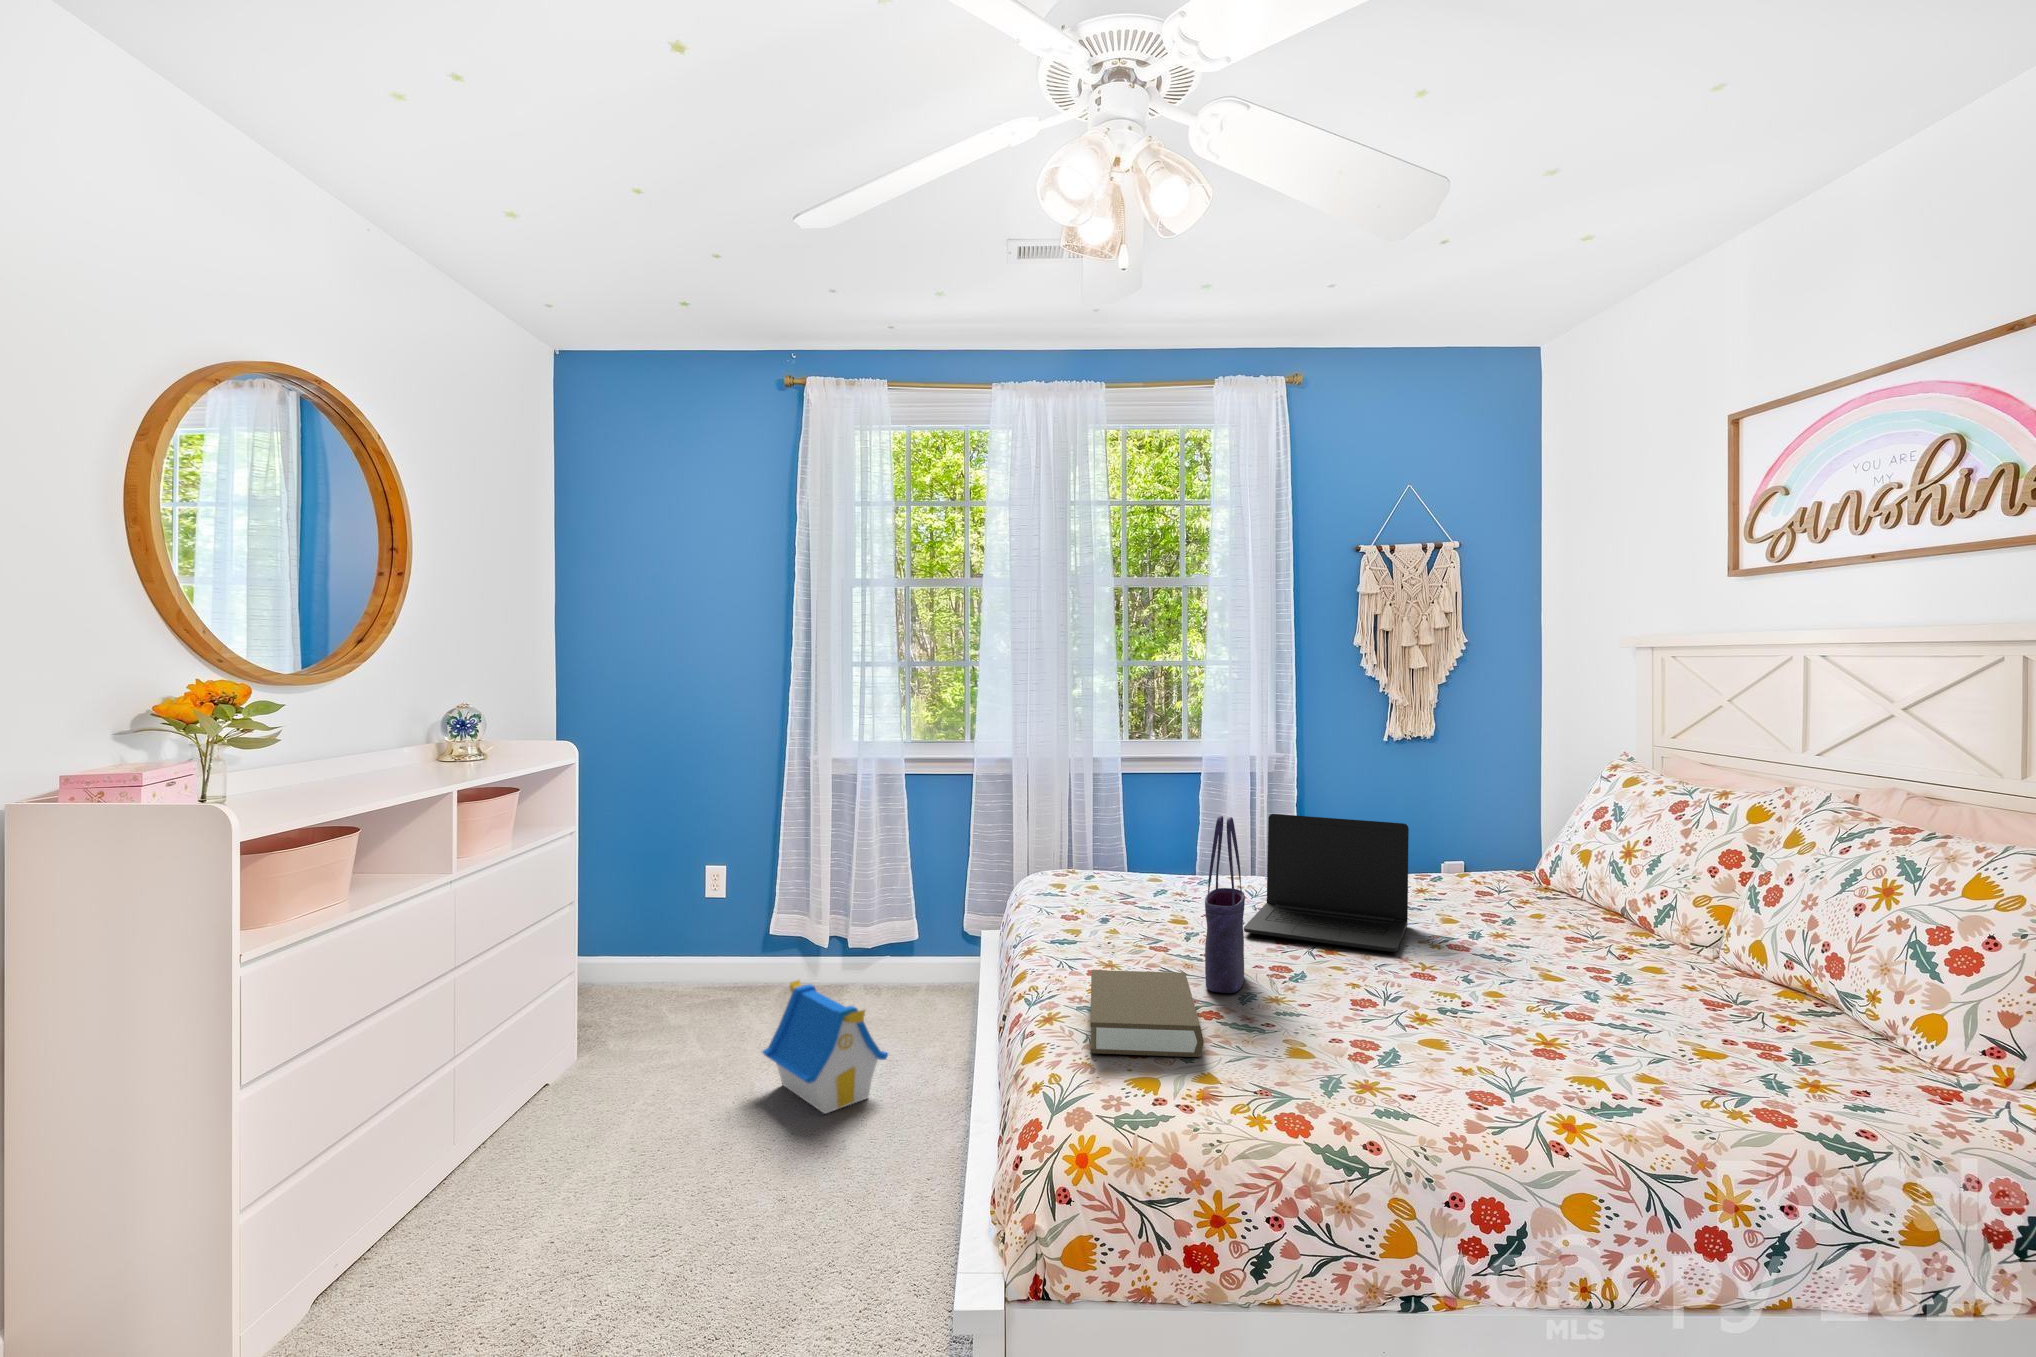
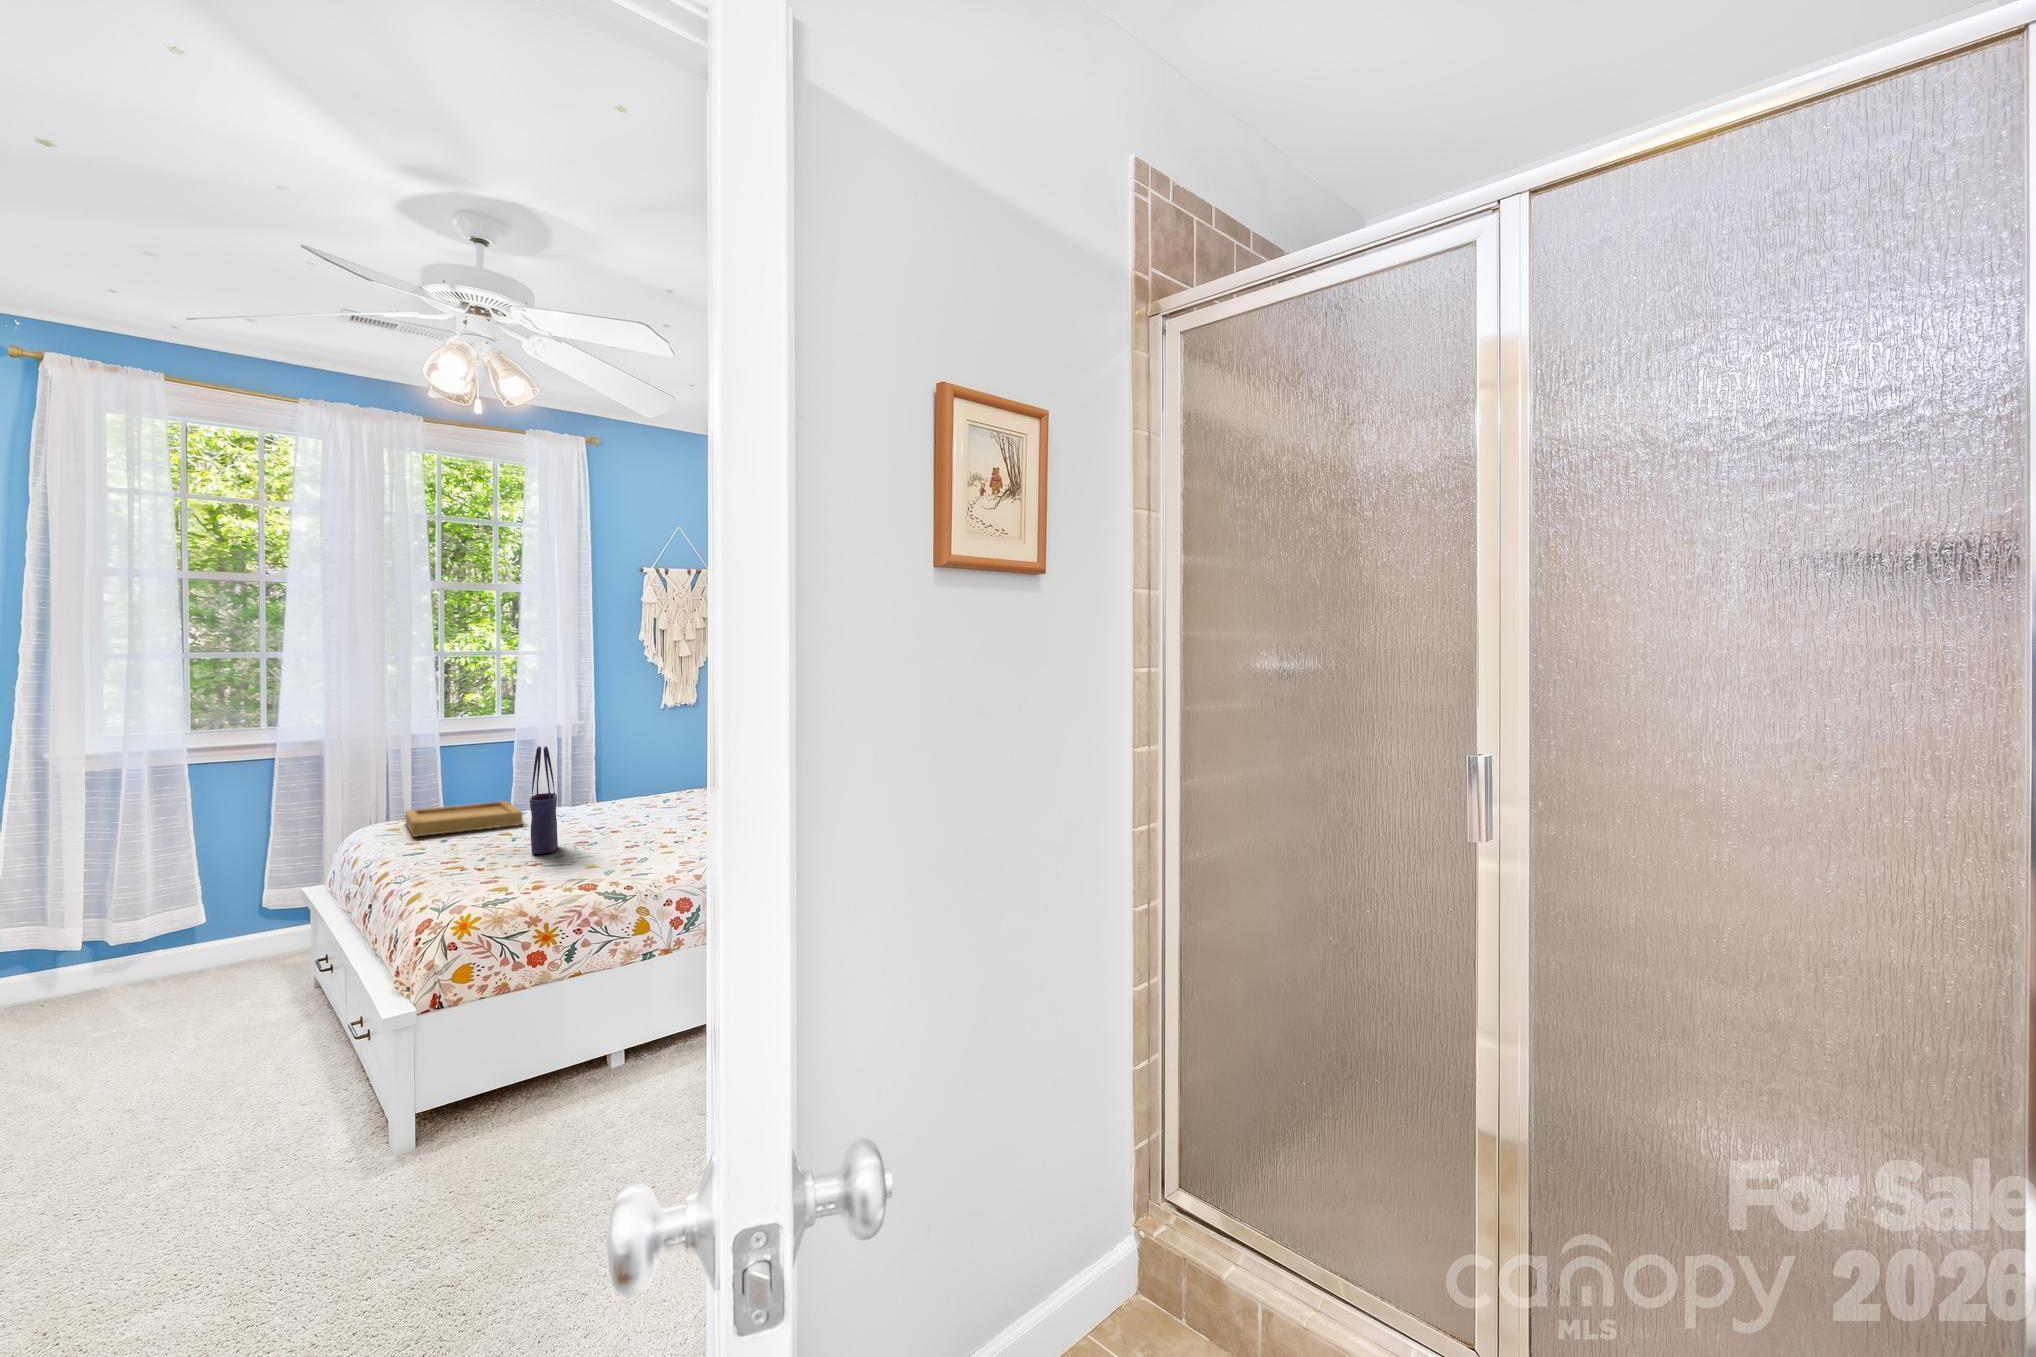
laptop: present [1244,814,1409,952] -> none [557,750,666,829]
tray: none [1068,864,1199,912] -> present [405,801,523,837]
book: present [1090,970,1204,1057] -> none [449,844,533,887]
toy house: present [762,980,888,1113] -> none [76,944,232,1043]

